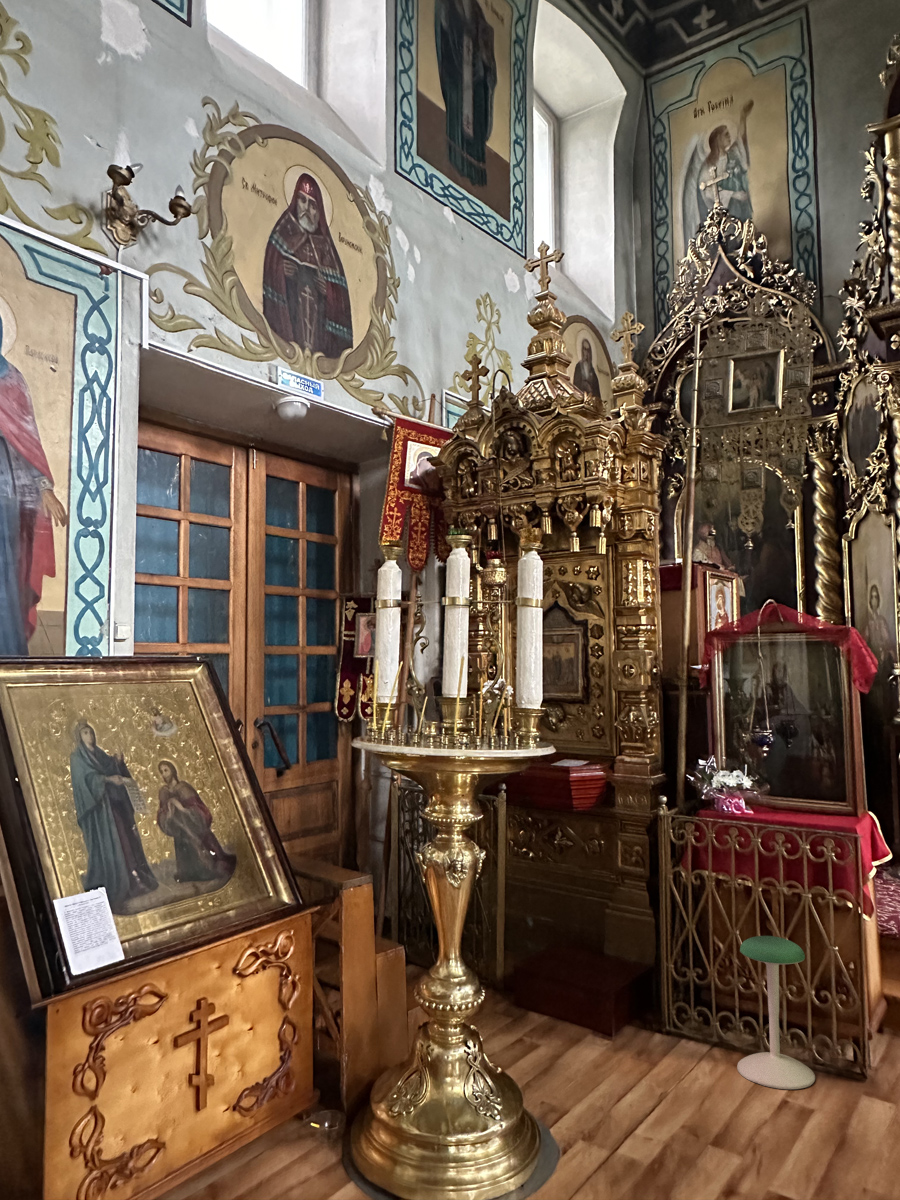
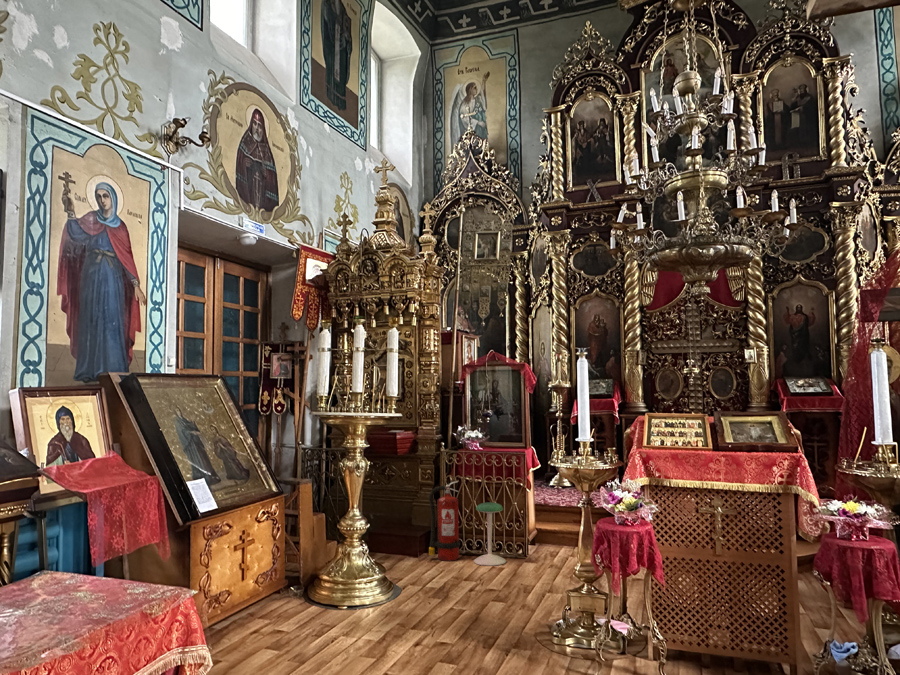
fire extinguisher: none [634,881,706,1057] -> present [429,481,460,561]

